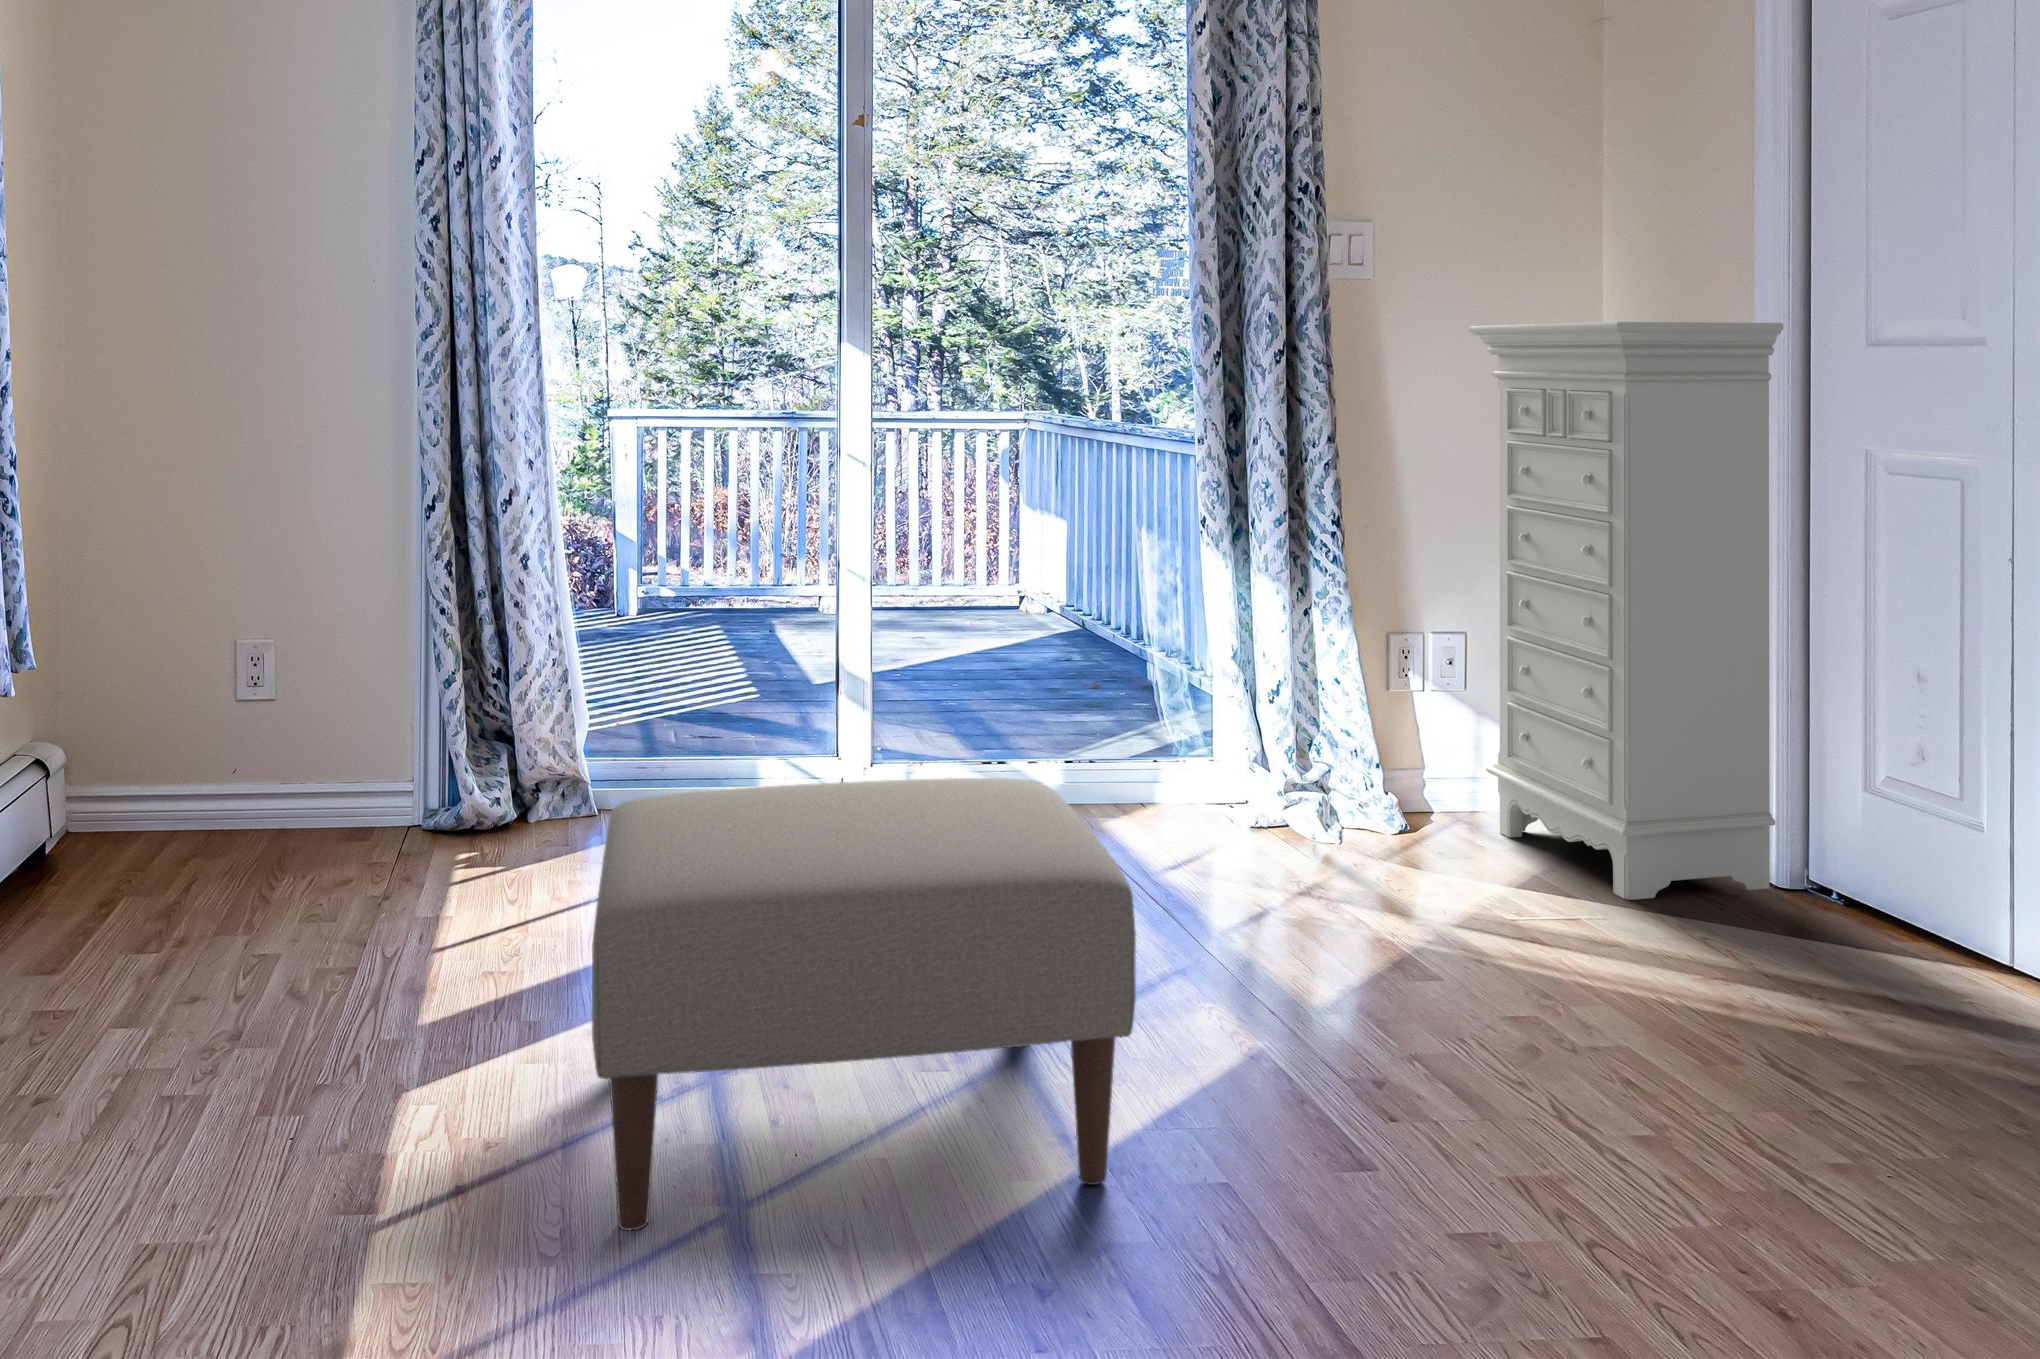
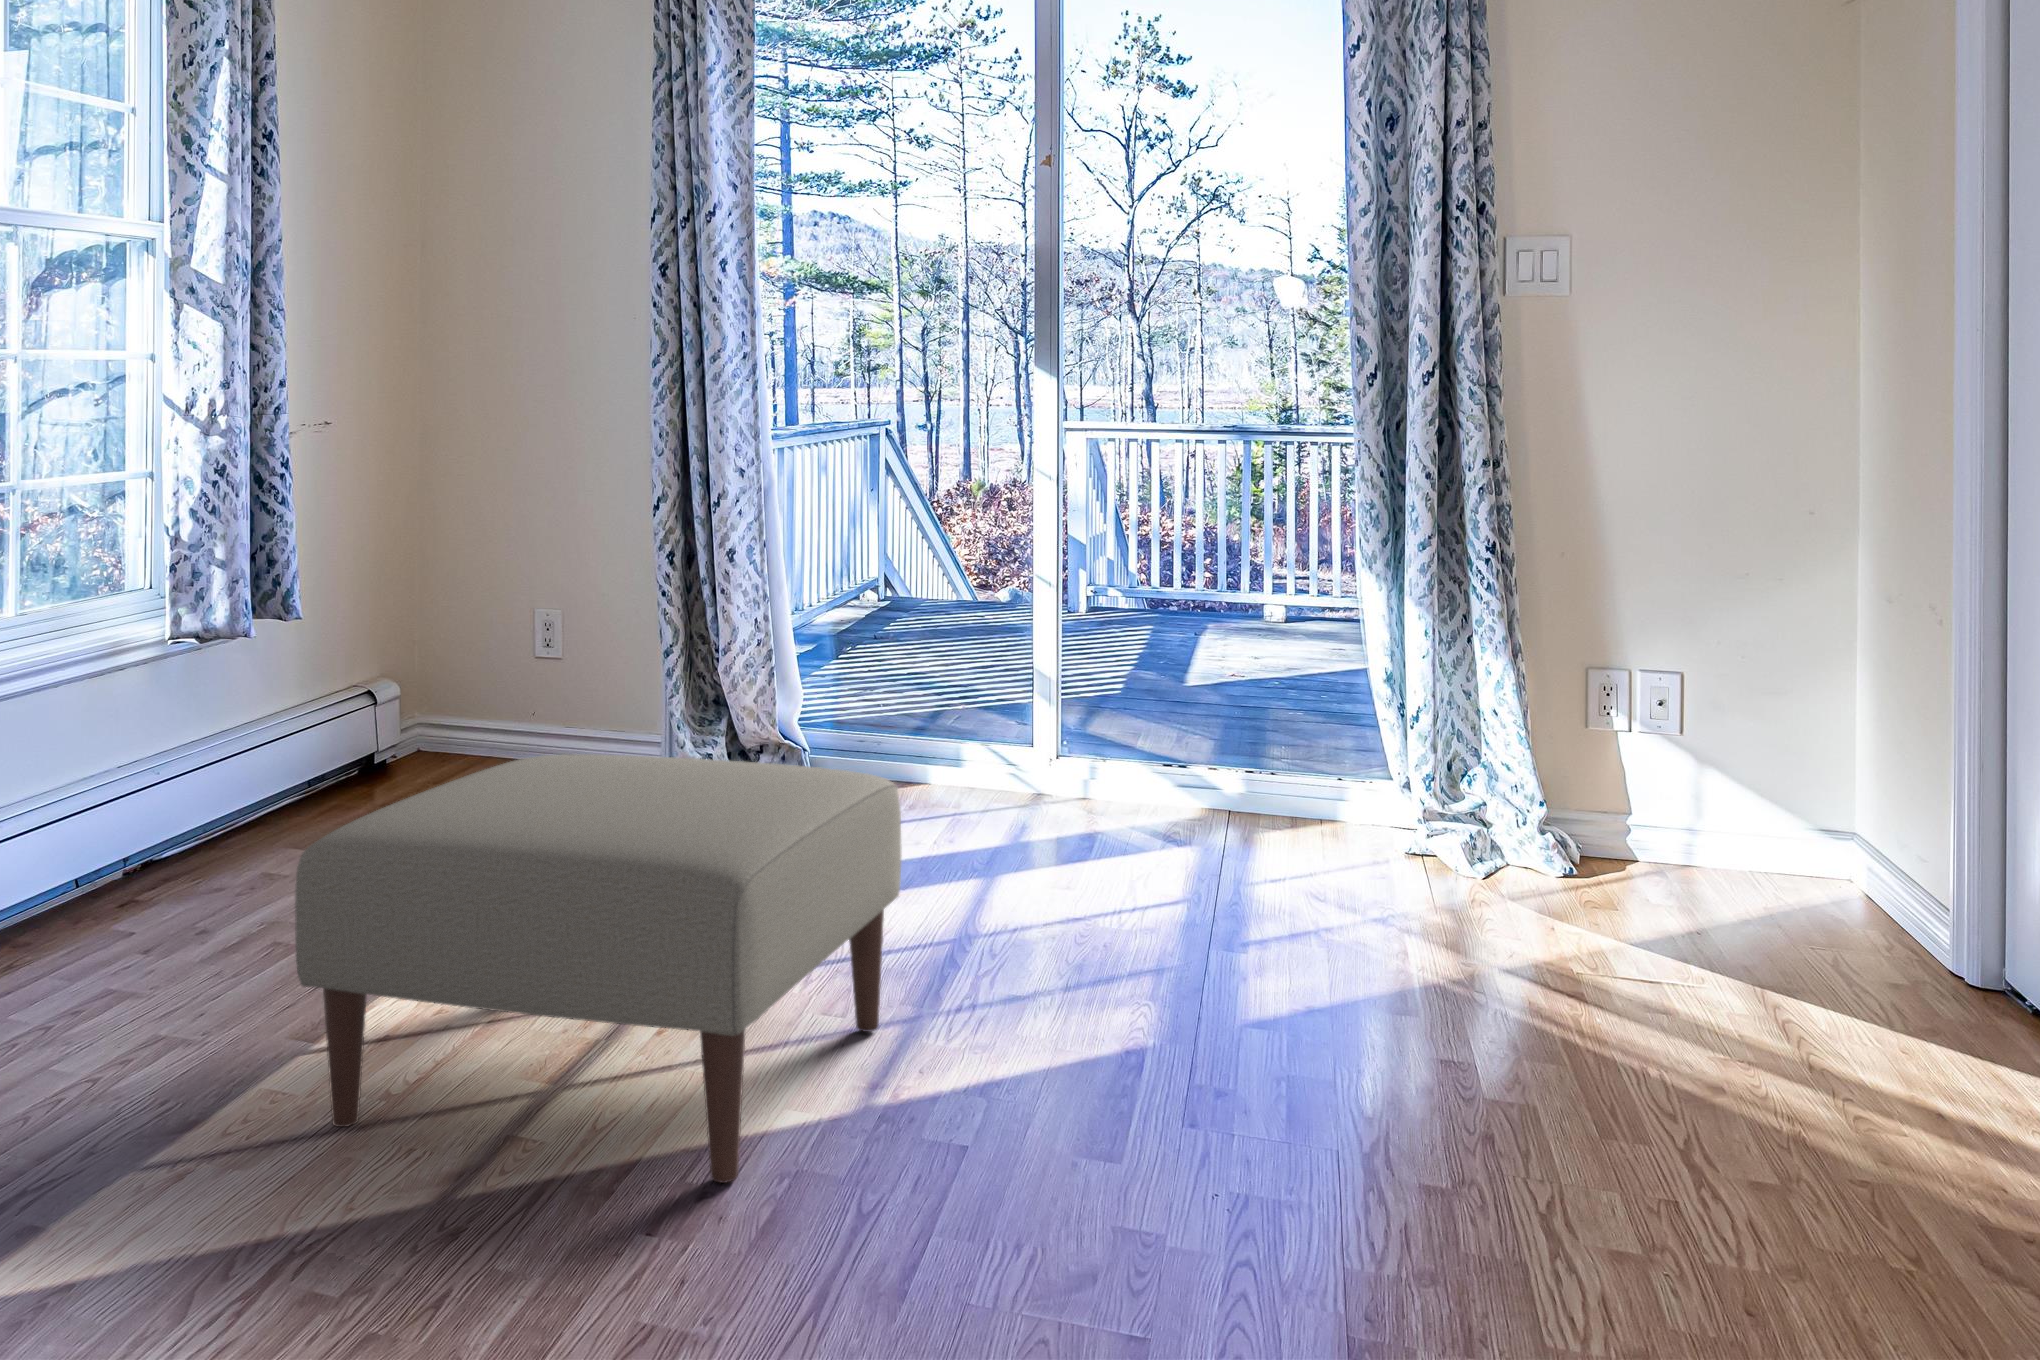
dresser: present [1468,322,1783,900] -> none [1630,293,1968,1030]

